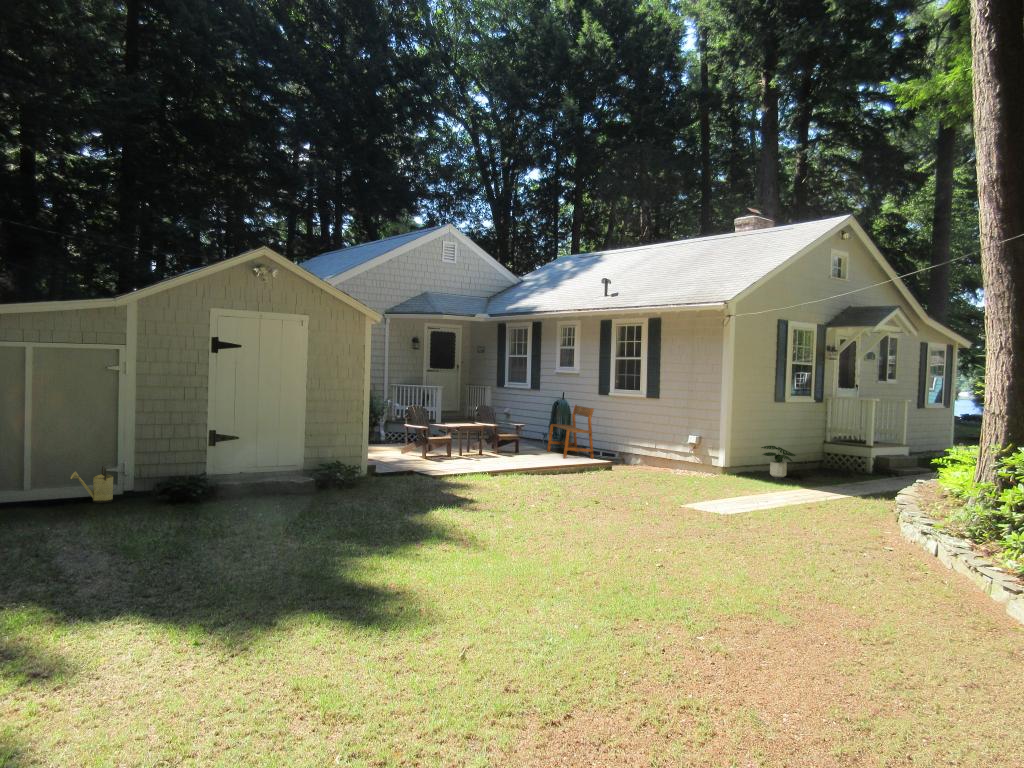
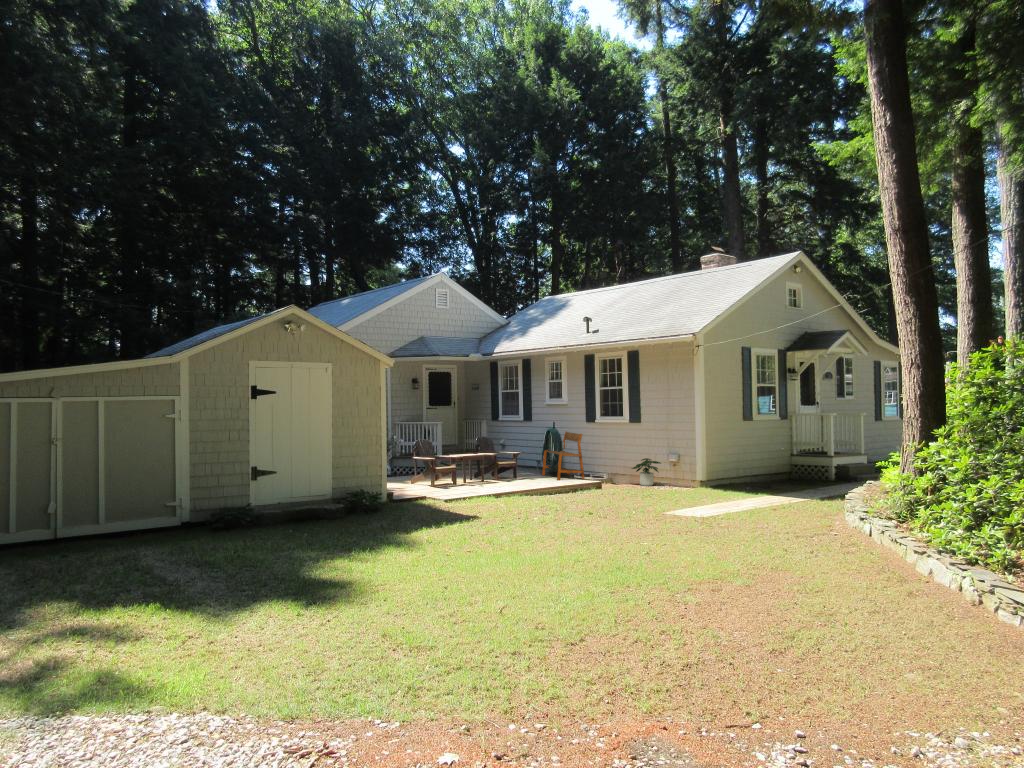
potted plant: present [761,446,796,477] -> present [632,458,661,486]
watering can: present [70,466,114,503] -> none [139,502,178,533]

